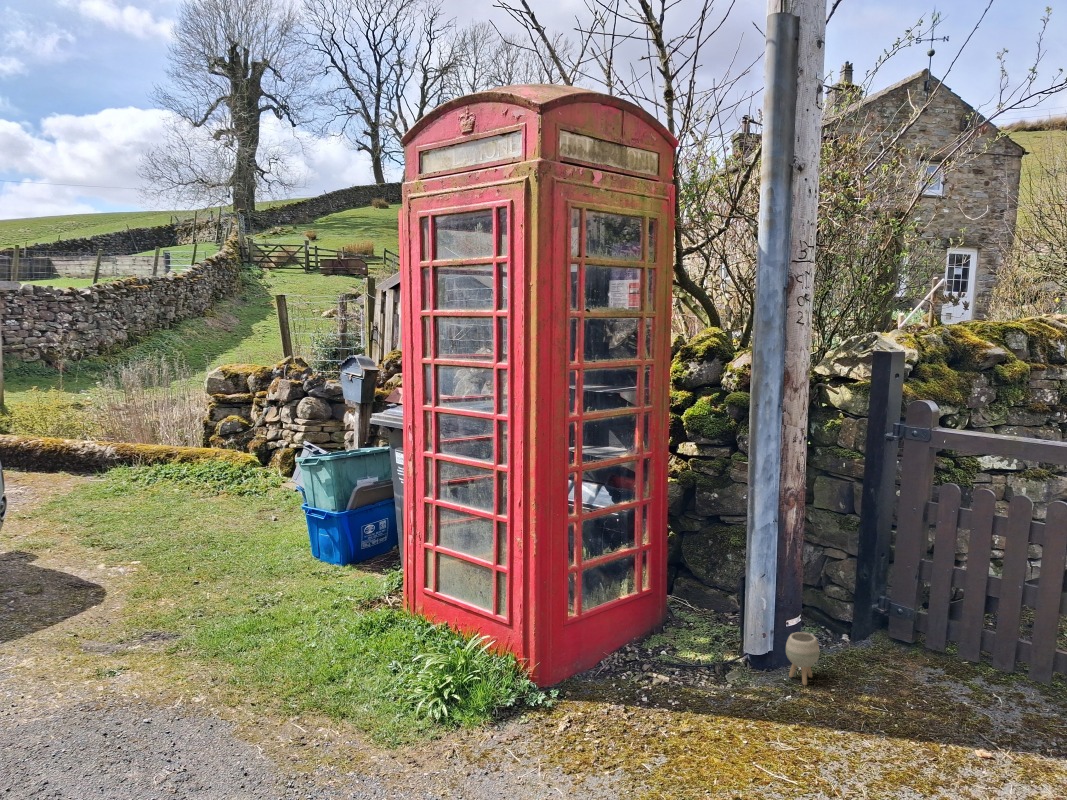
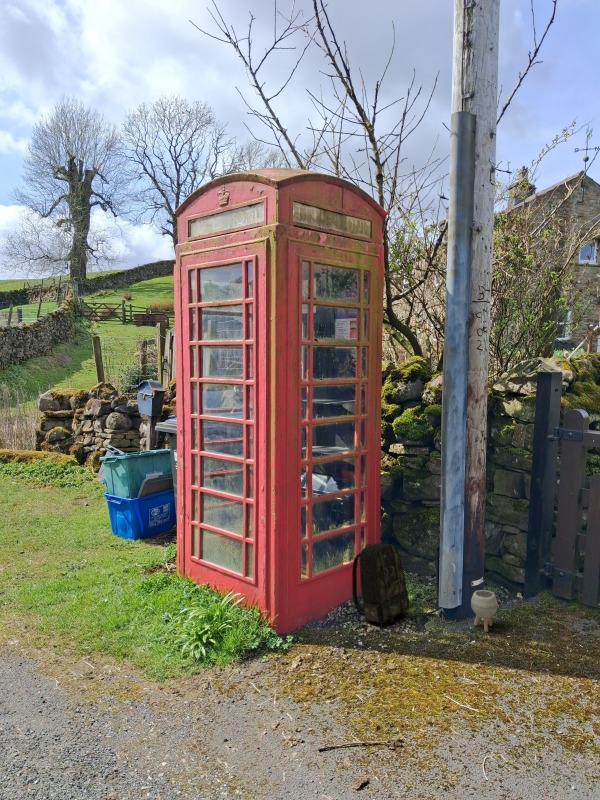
backpack: none [632,572,705,680] -> present [352,543,409,627]

